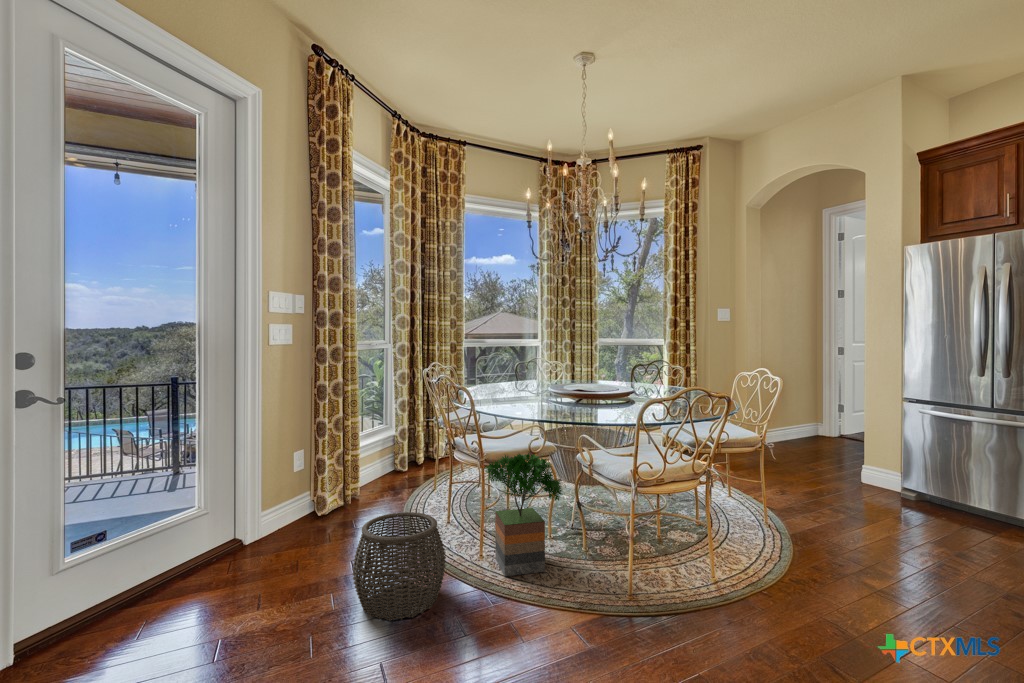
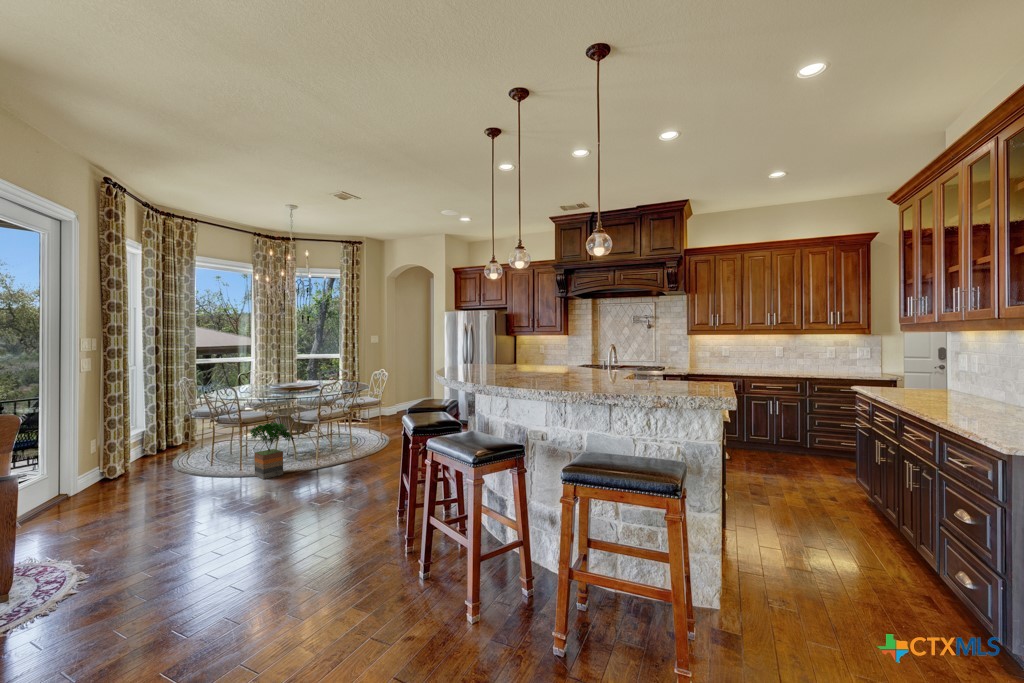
woven basket: present [352,512,446,621] -> none [187,455,238,500]

